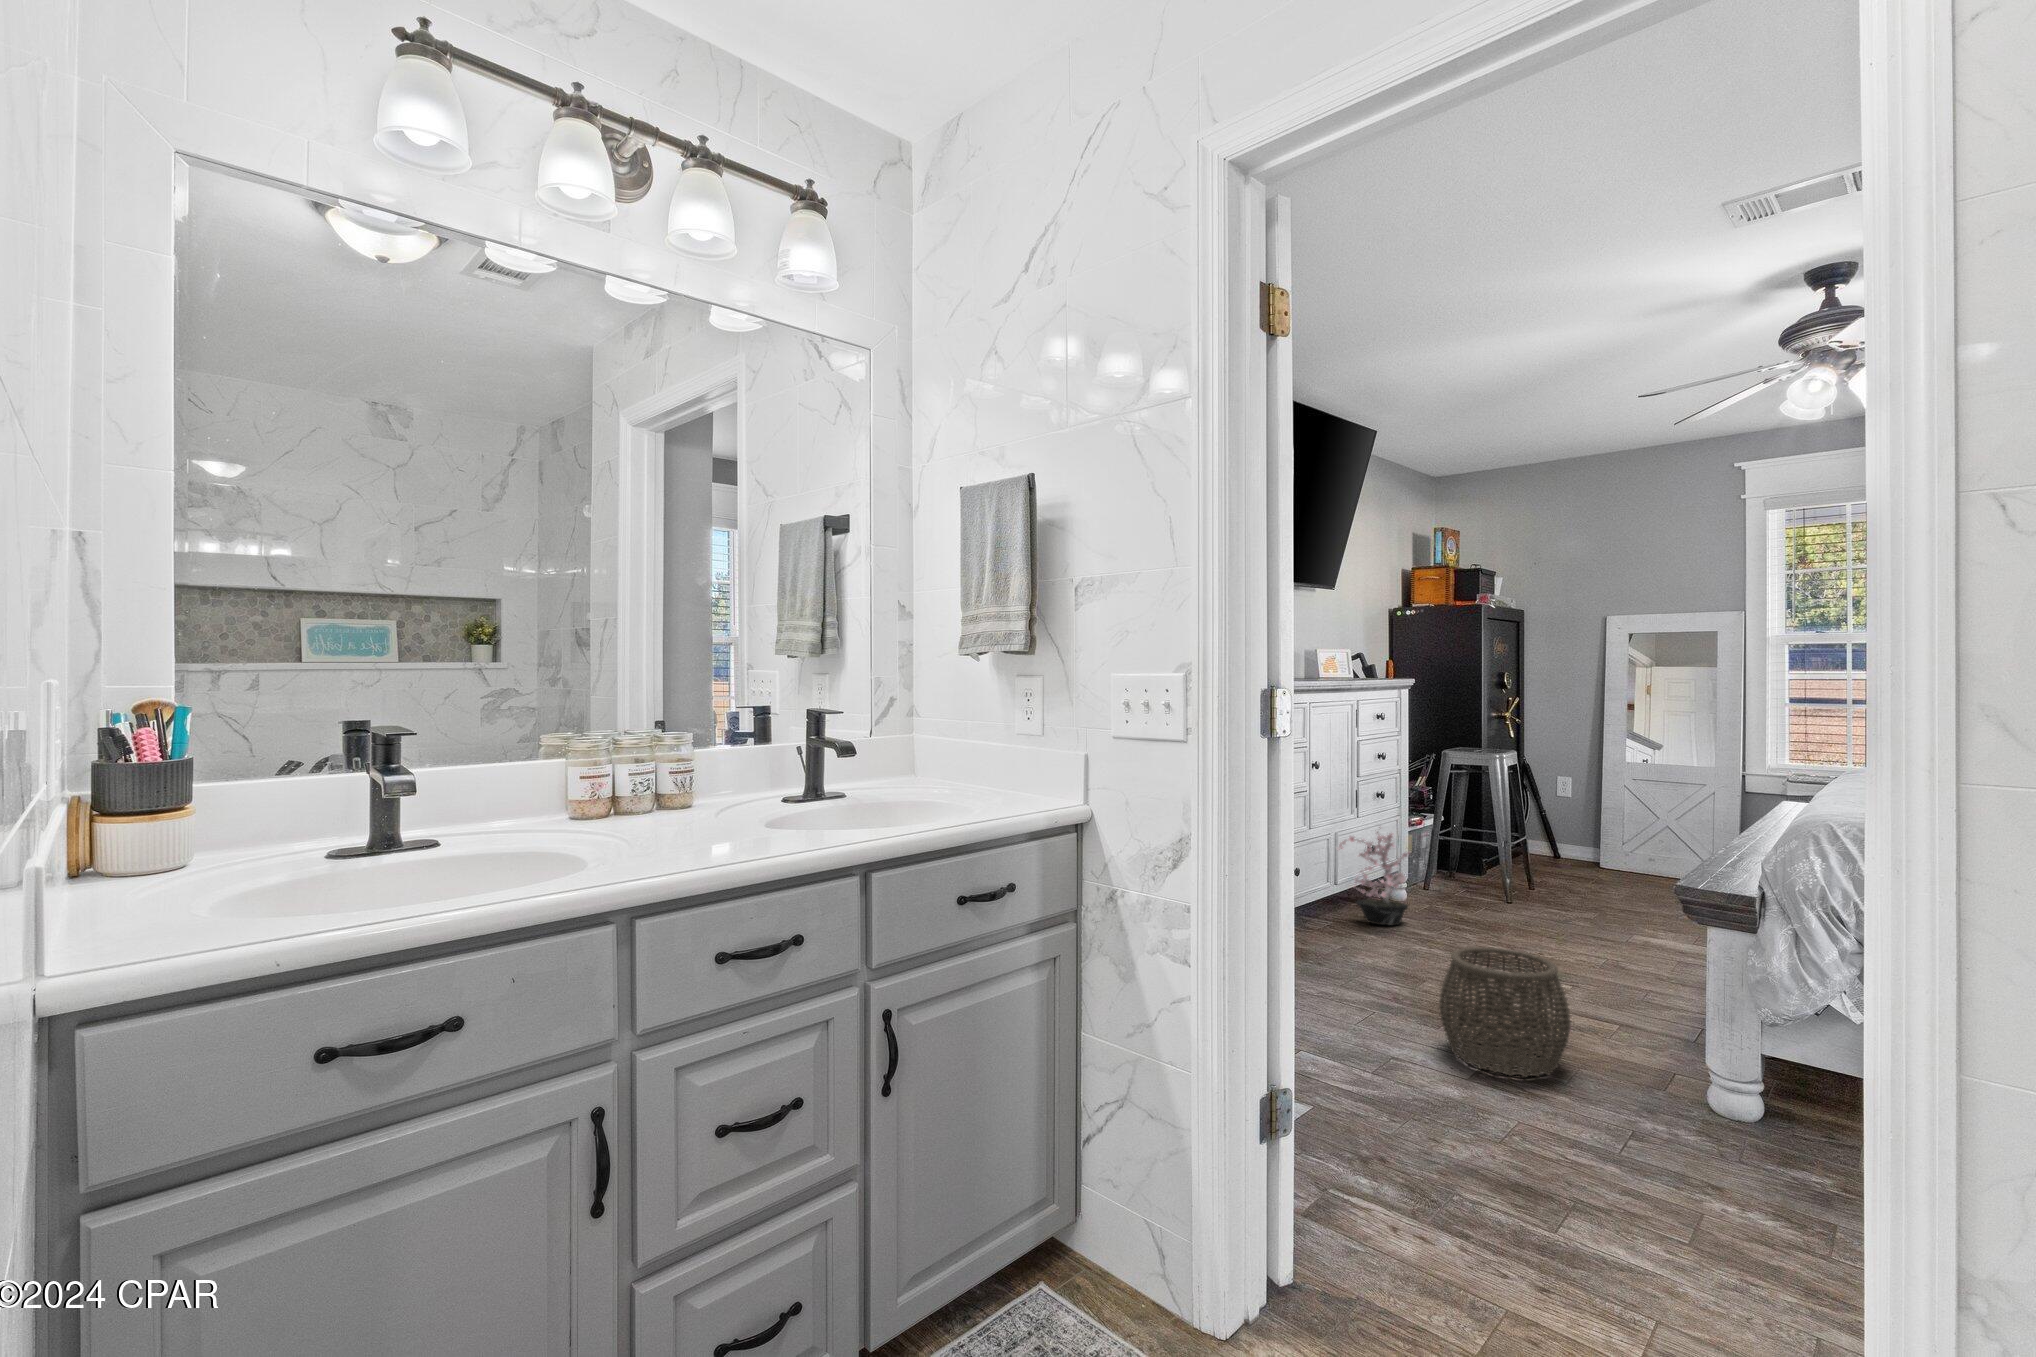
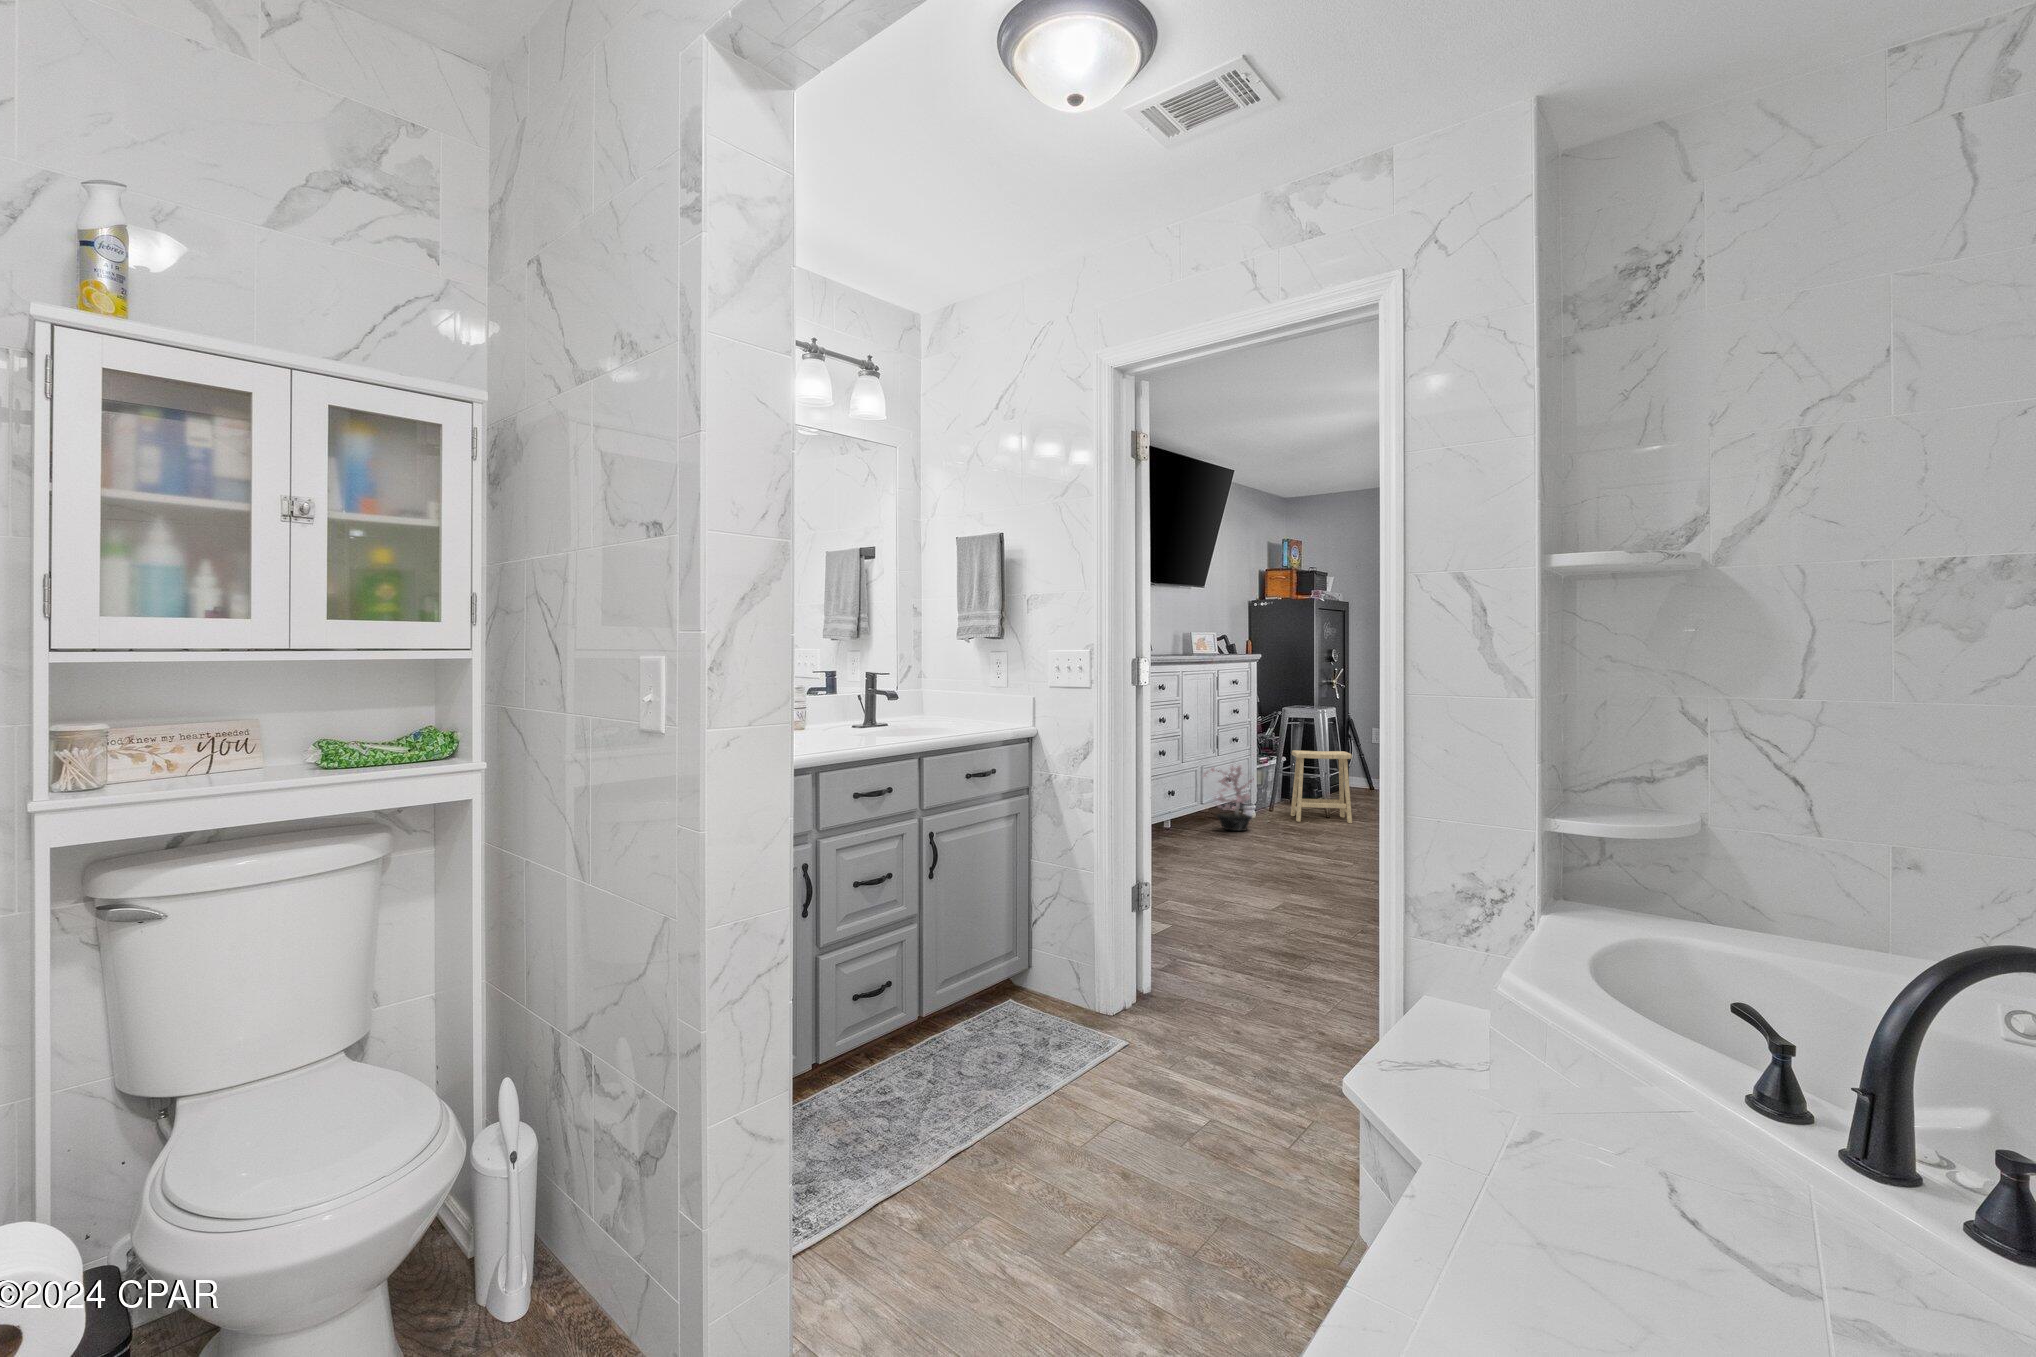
footstool: none [1458,811,1551,916] -> present [1291,750,1352,823]
woven basket: present [1439,947,1571,1078] -> none [1256,829,1336,907]

